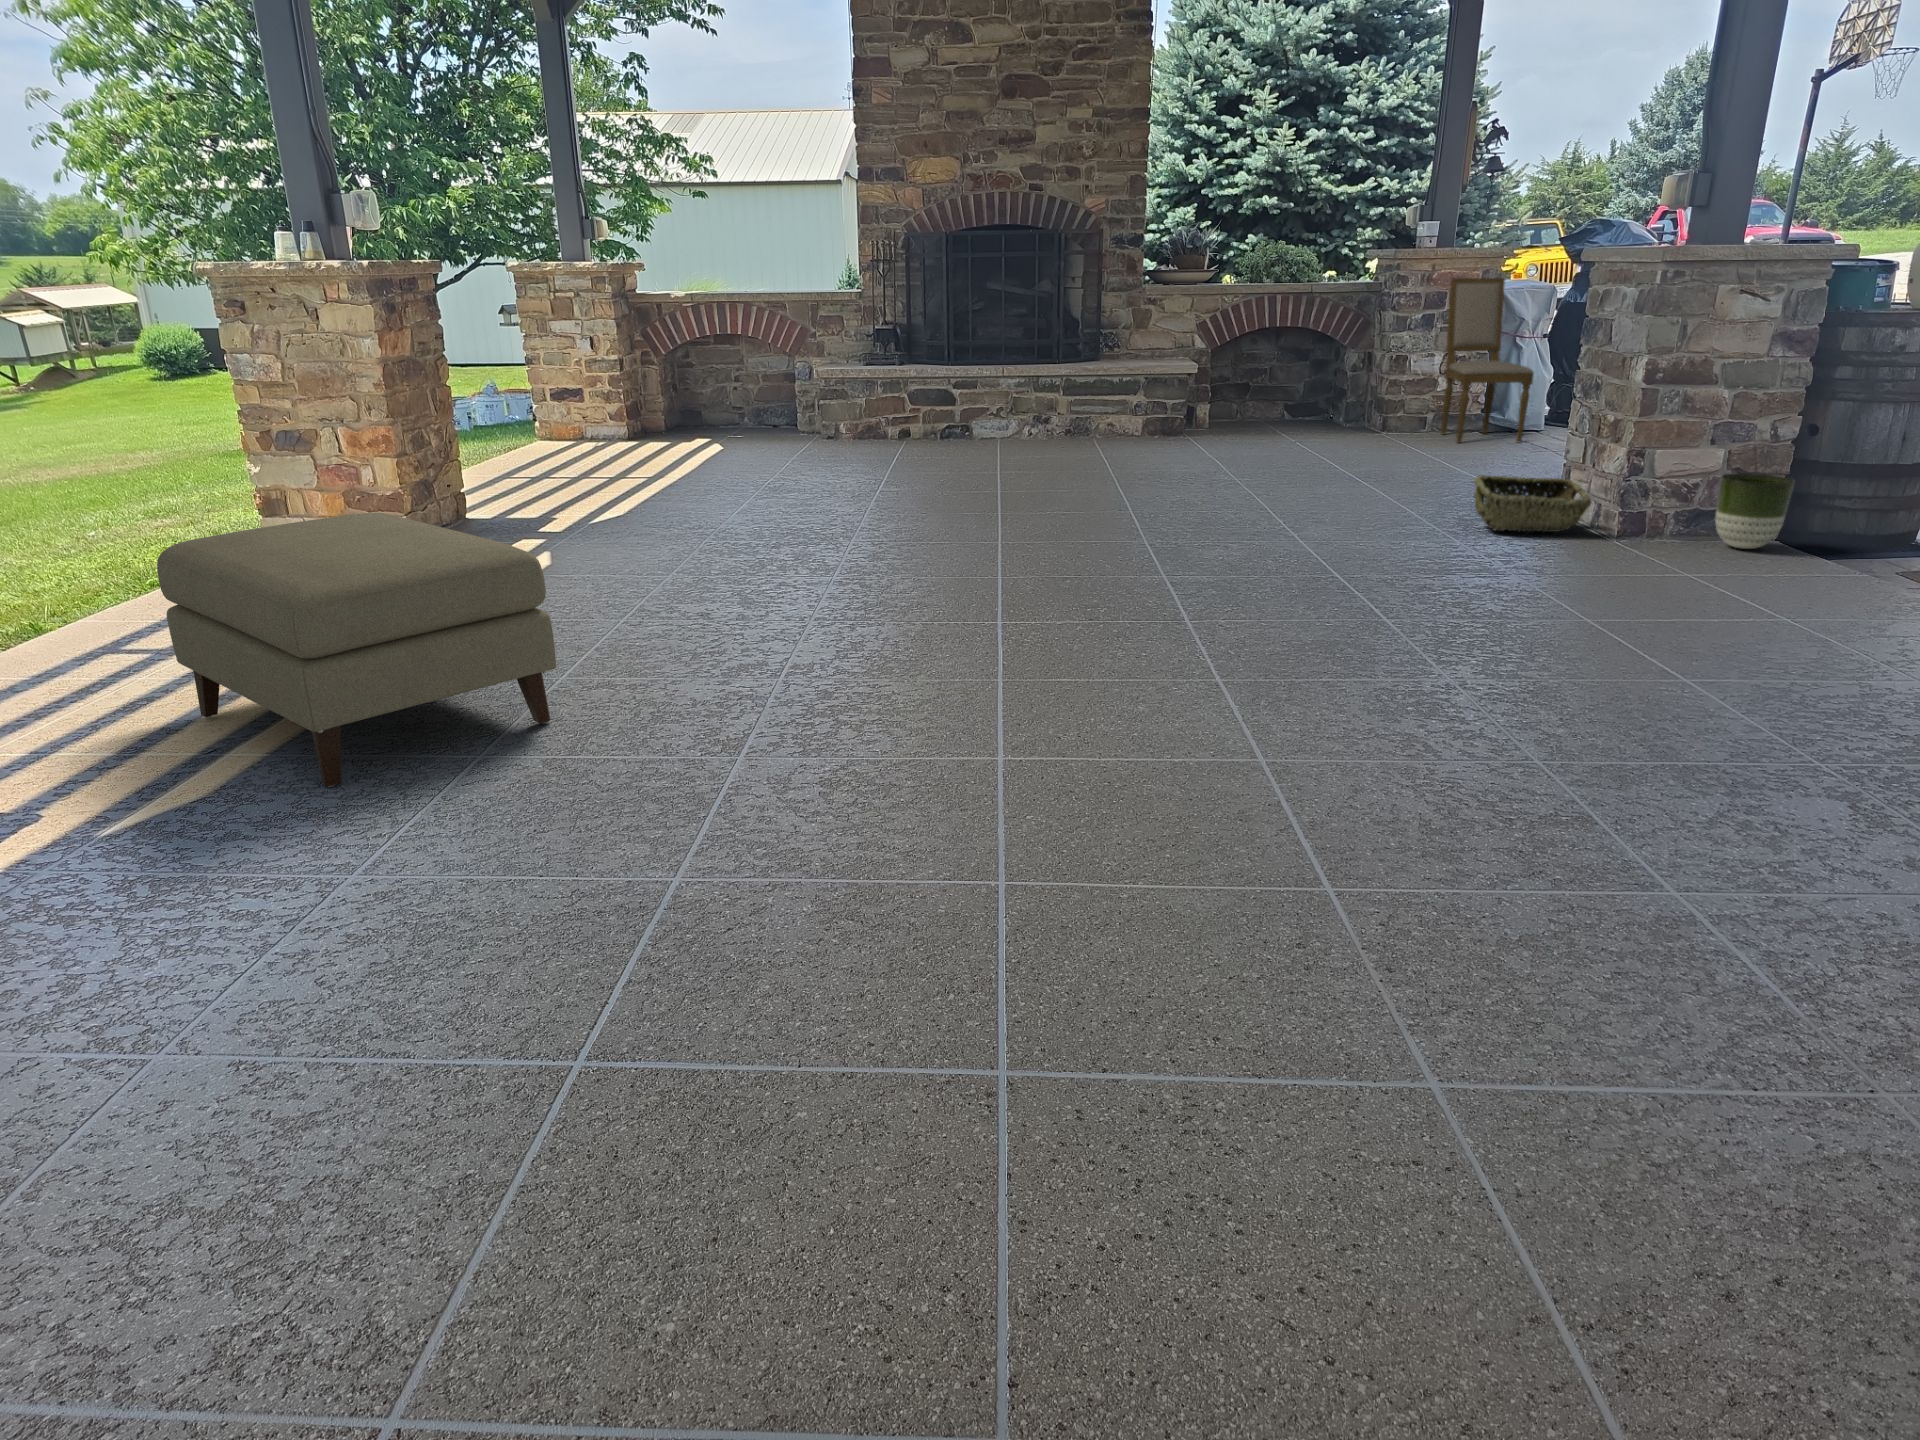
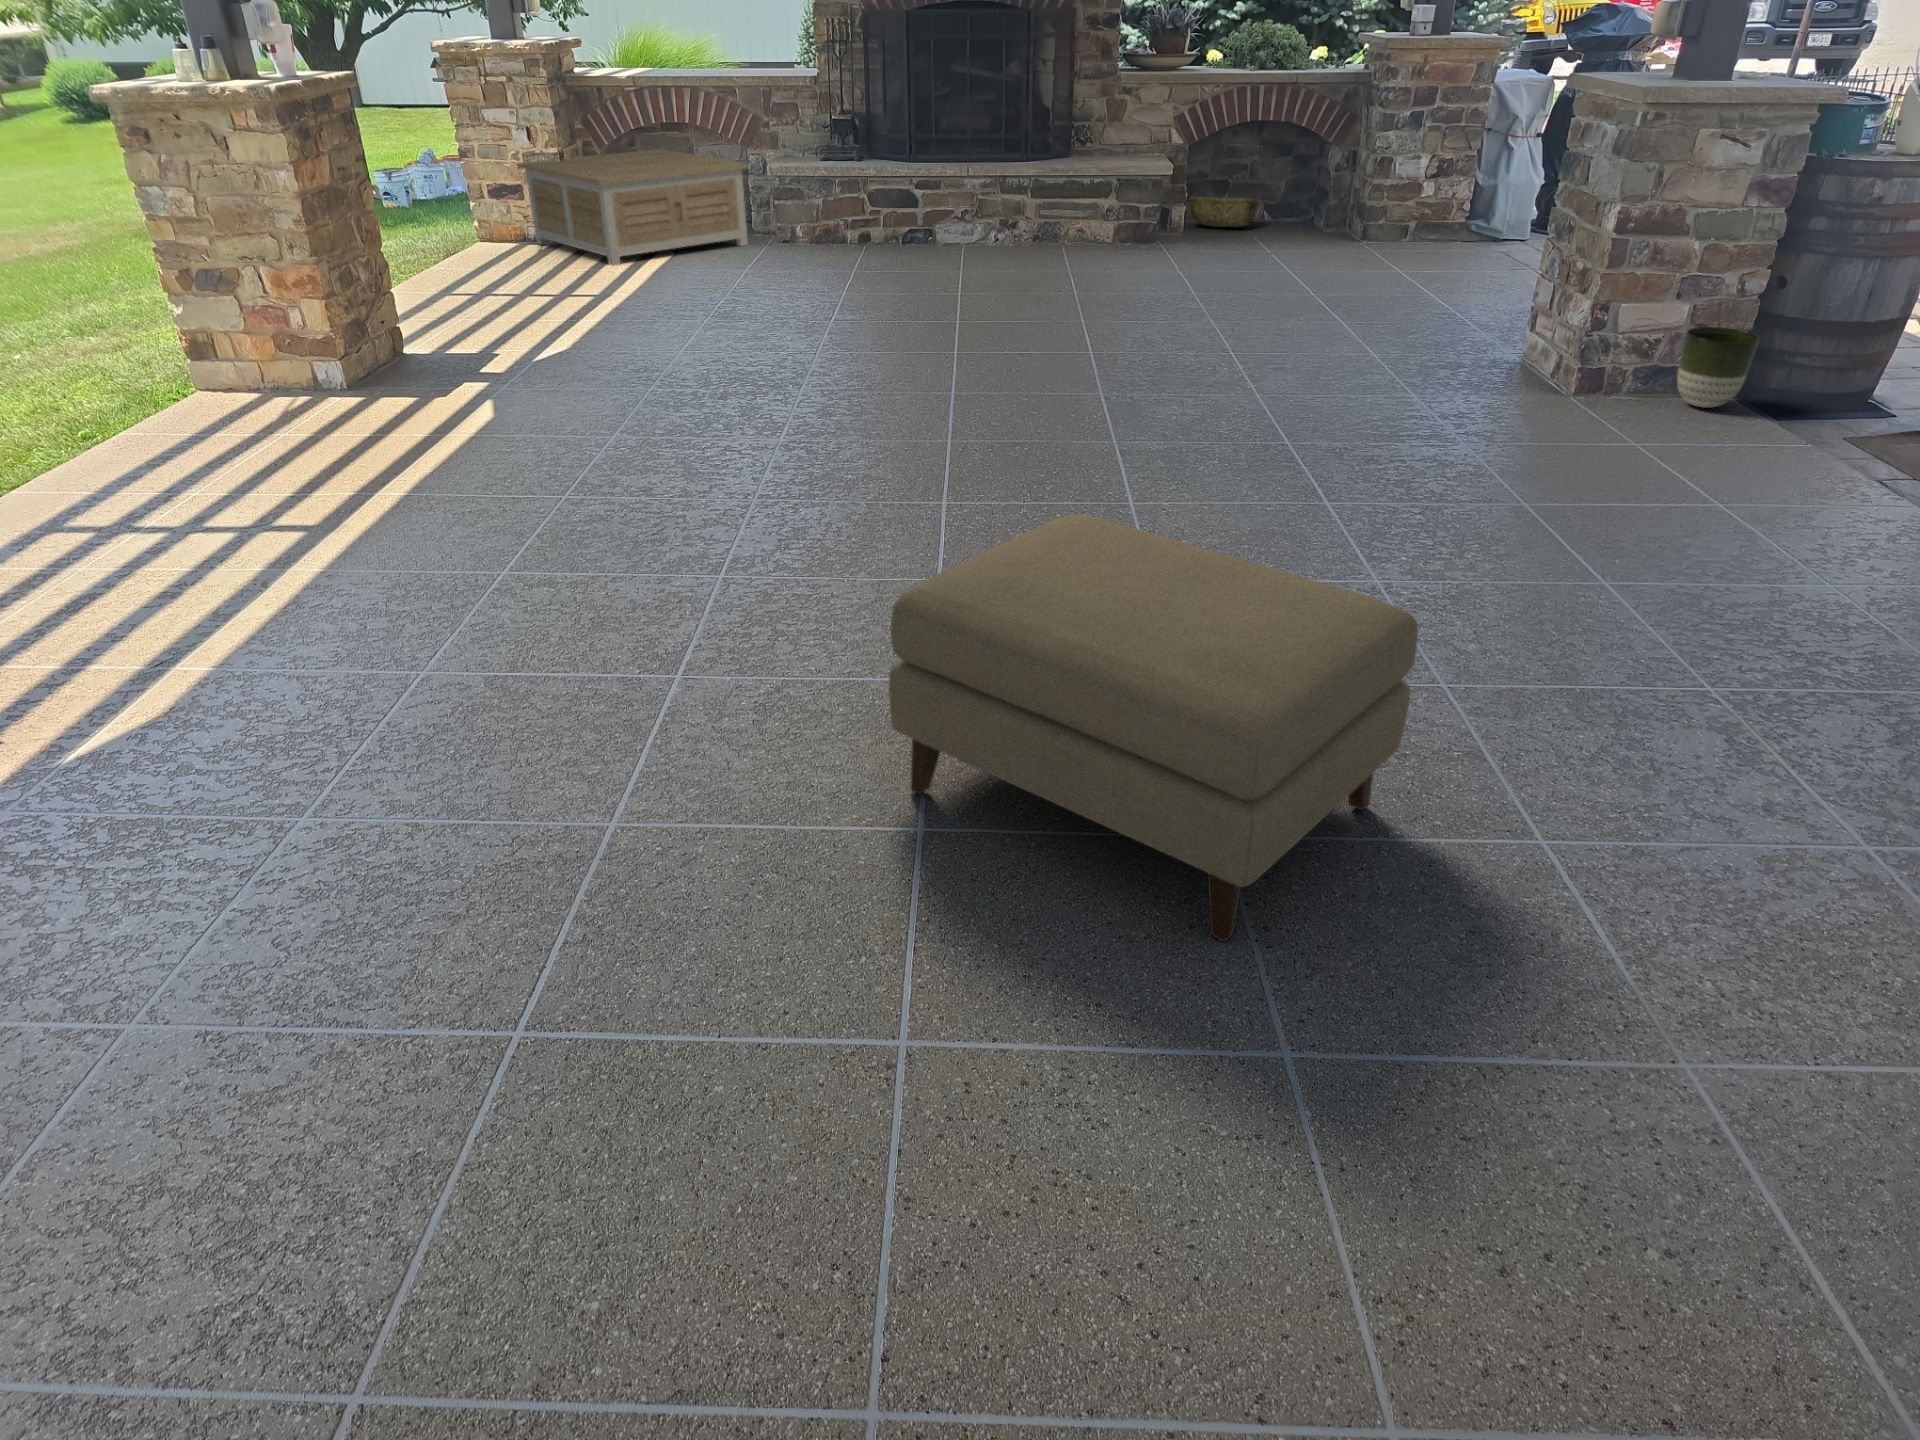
dining chair: present [1441,278,1534,443] -> none [1424,70,1524,256]
coffee table: none [581,358,797,456] -> present [518,149,748,266]
woven basket: present [1474,475,1591,532] -> present [1189,197,1259,227]
ottoman: present [157,513,556,787] -> present [889,514,1418,941]

